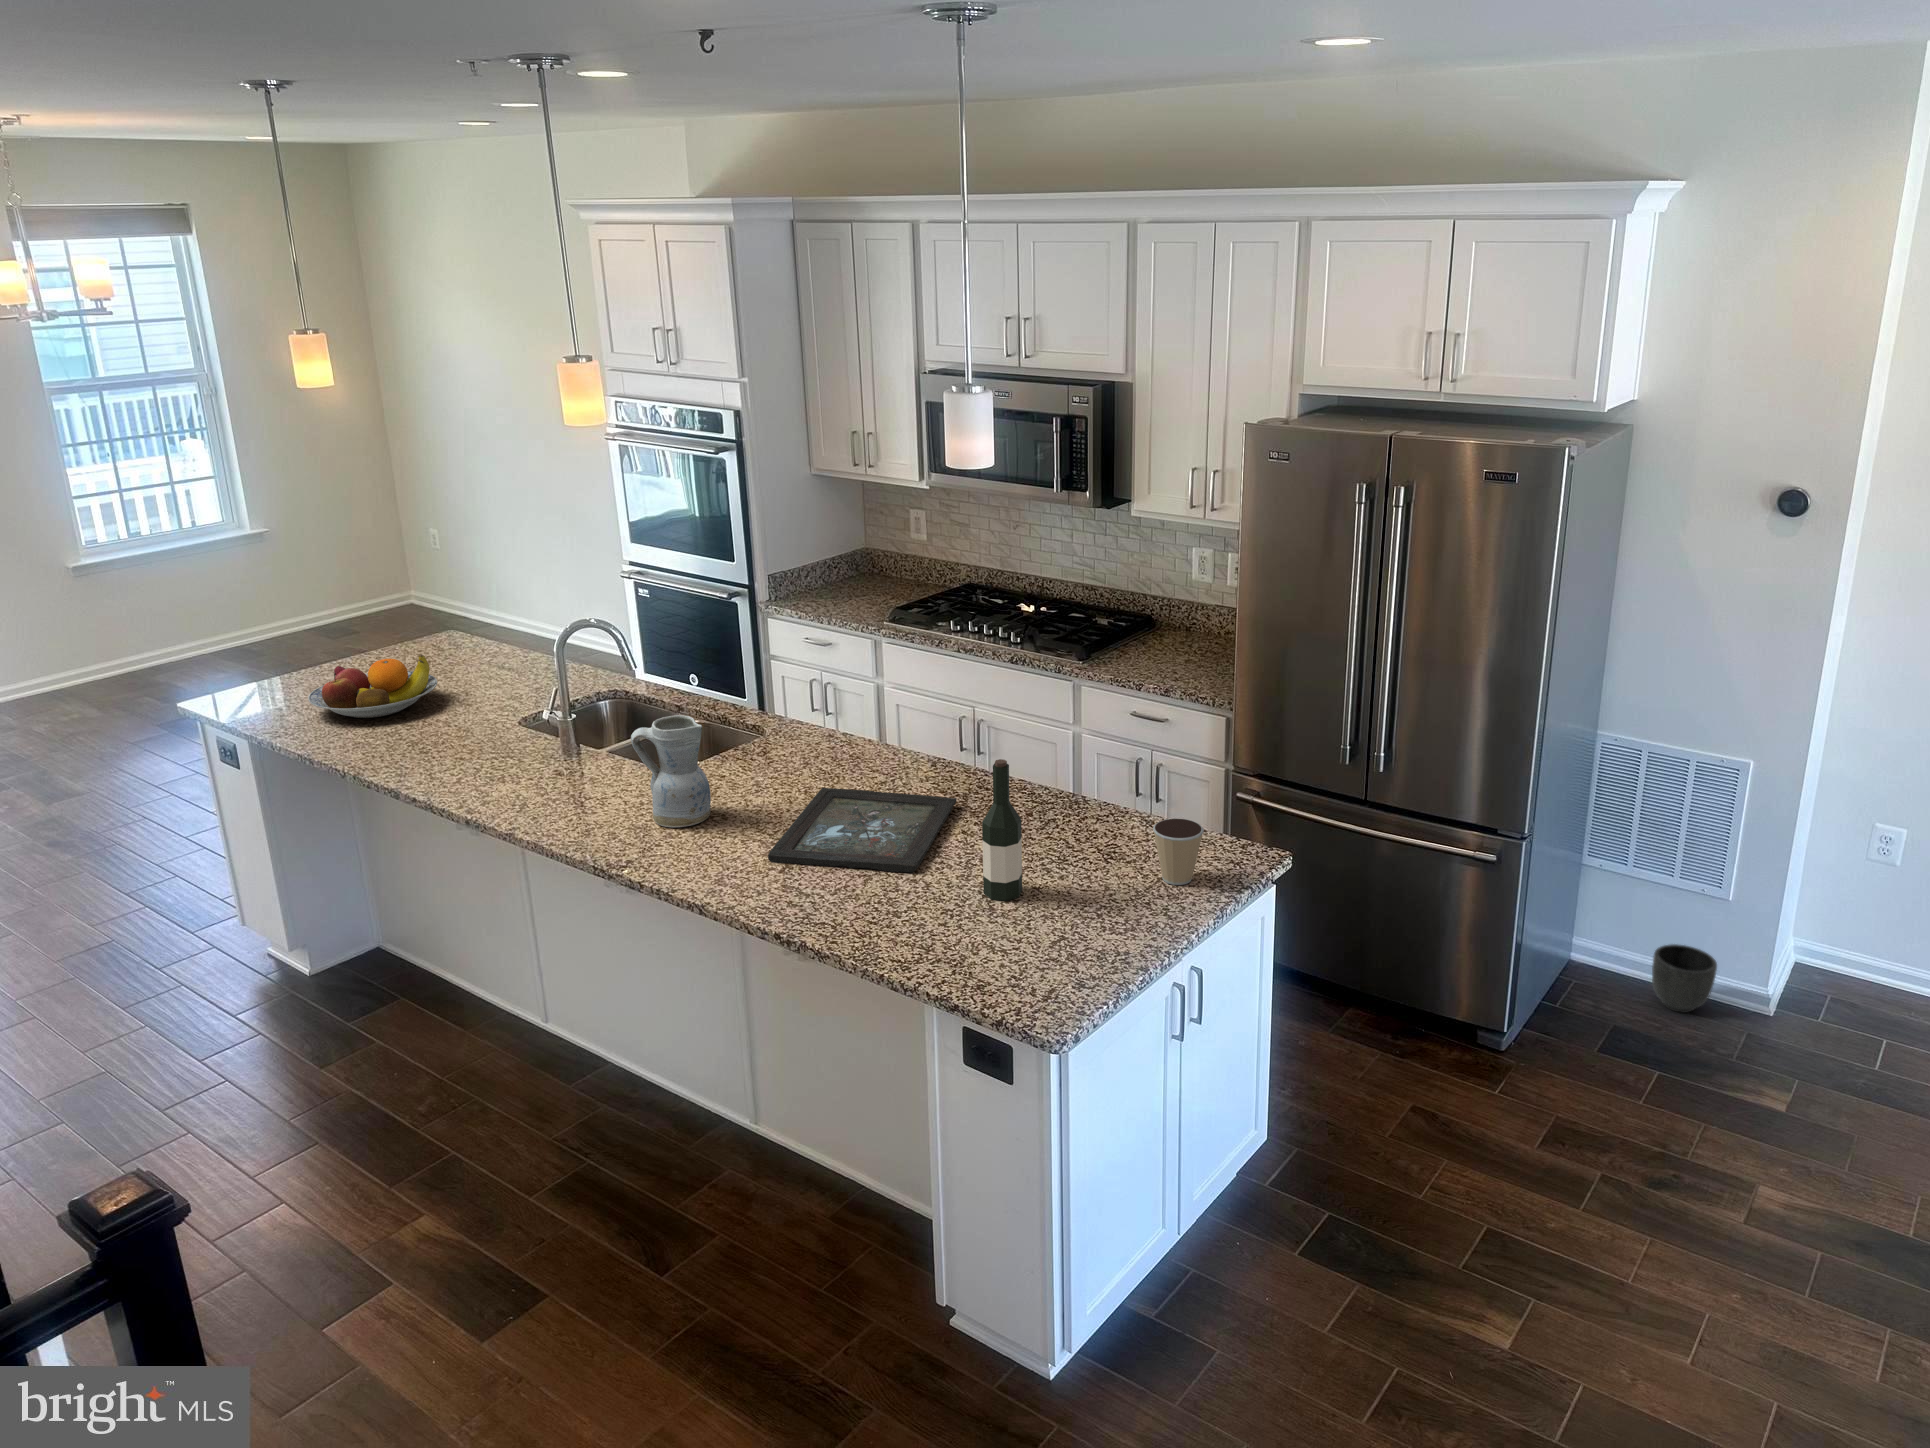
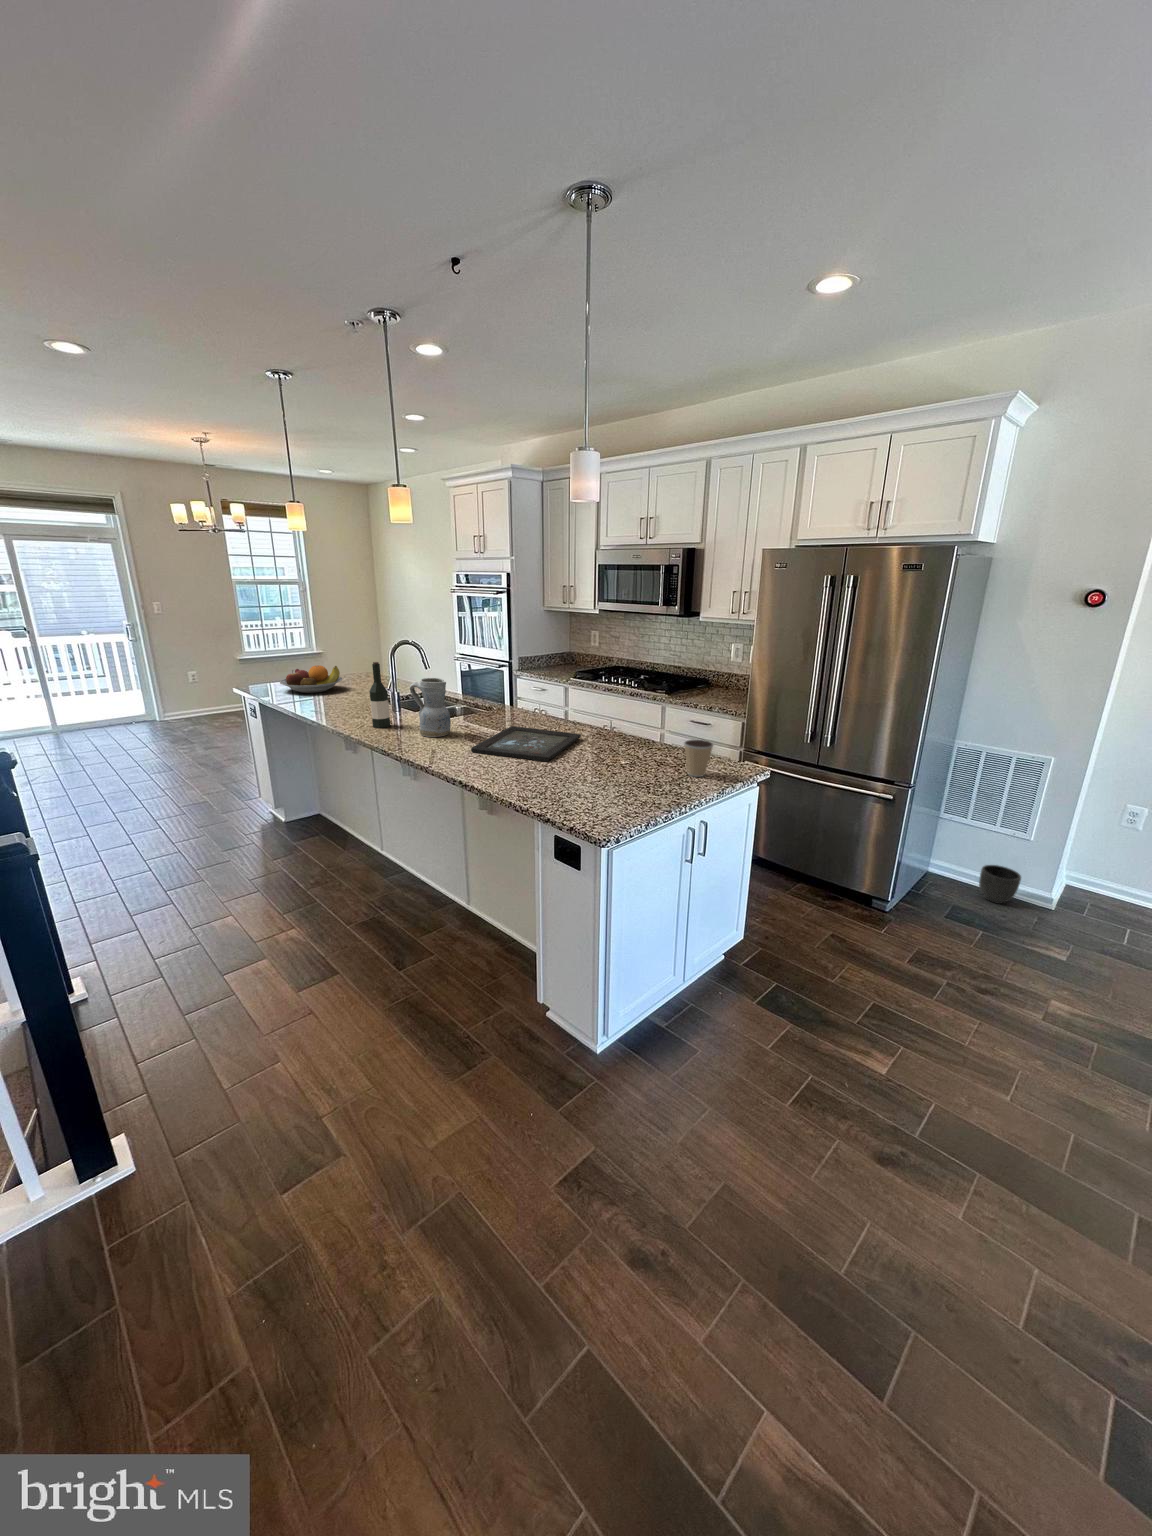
wine bottle: present [982,759,1022,901] -> present [369,662,390,728]

